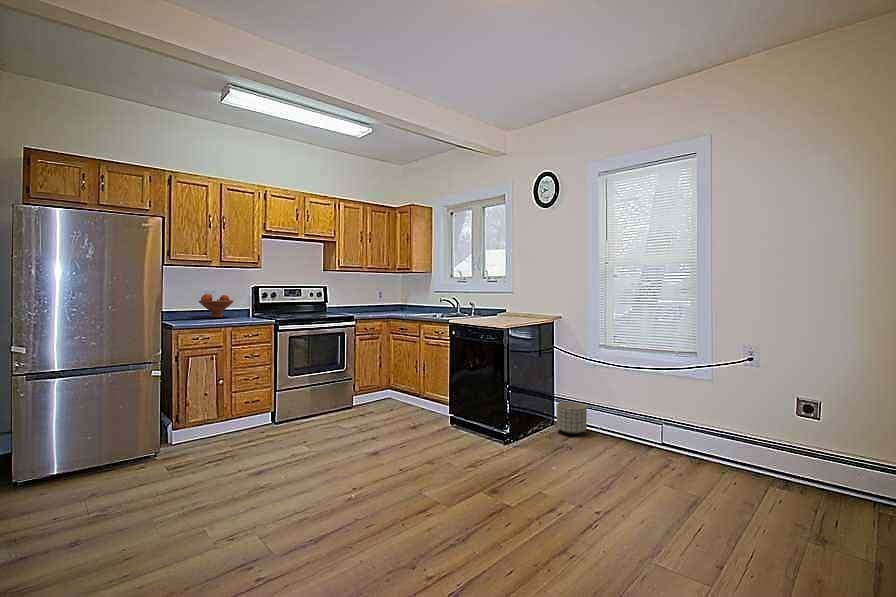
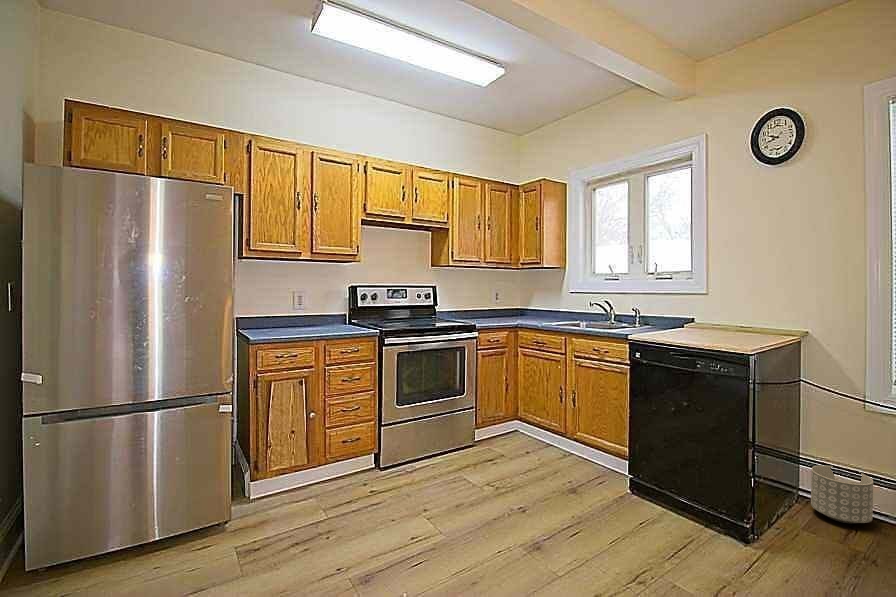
fruit bowl: present [199,294,233,318] -> none [285,296,327,326]

